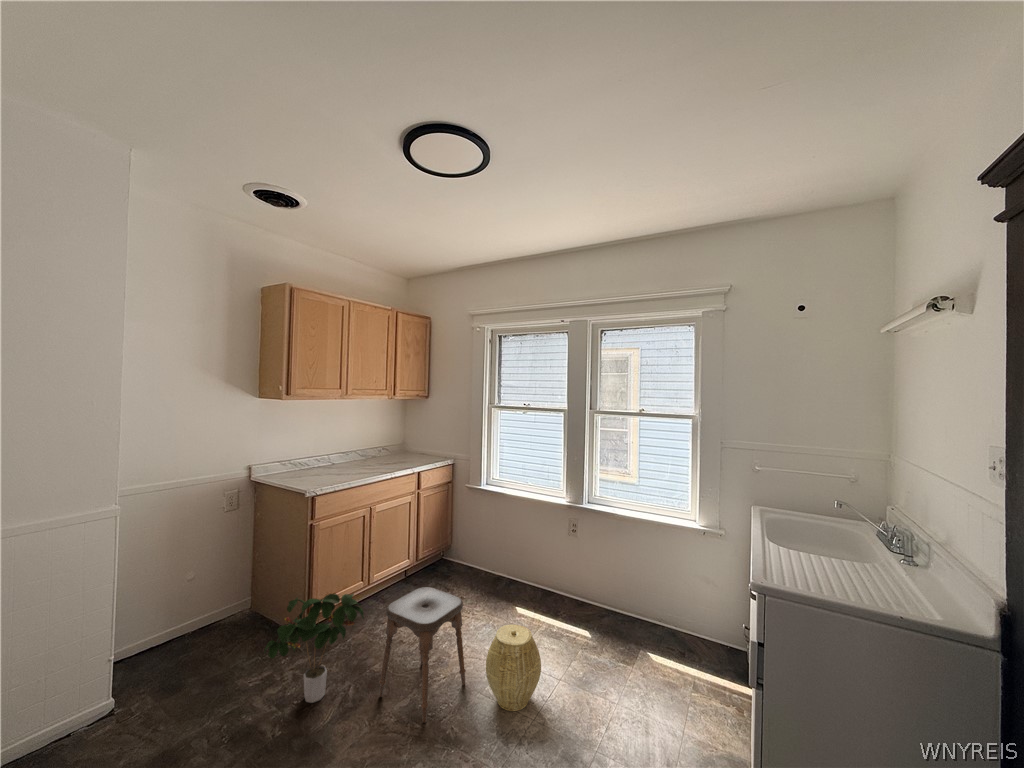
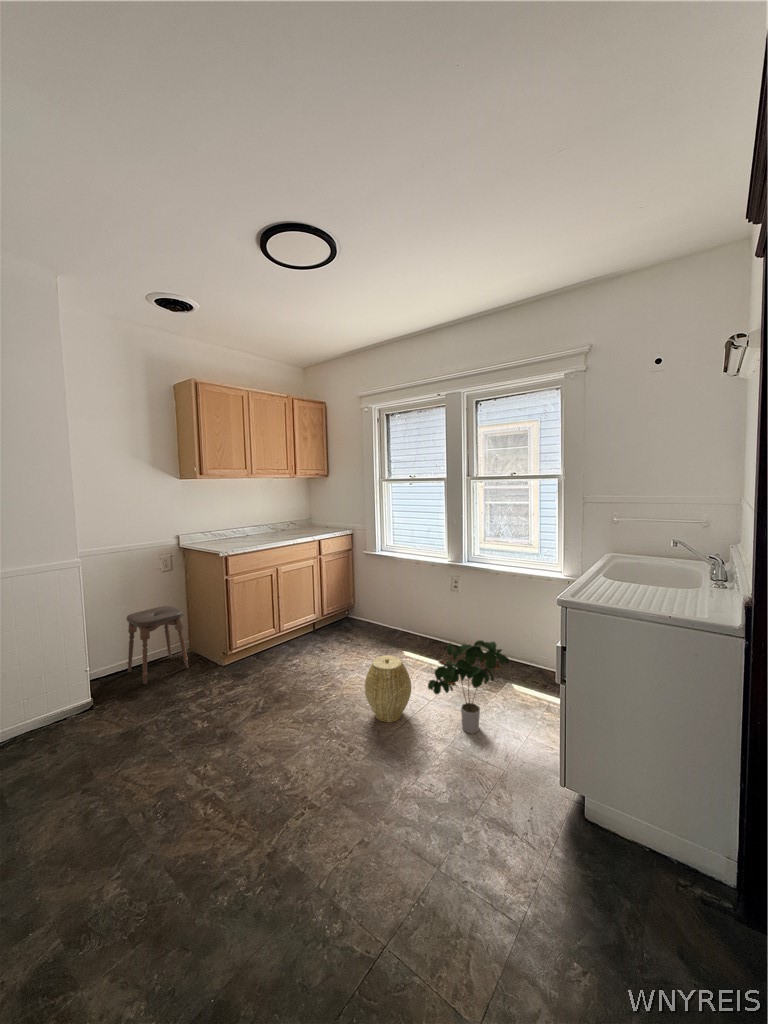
stool: present [379,587,466,723] -> present [127,606,189,684]
potted plant: present [264,594,364,703] -> present [428,640,509,733]

